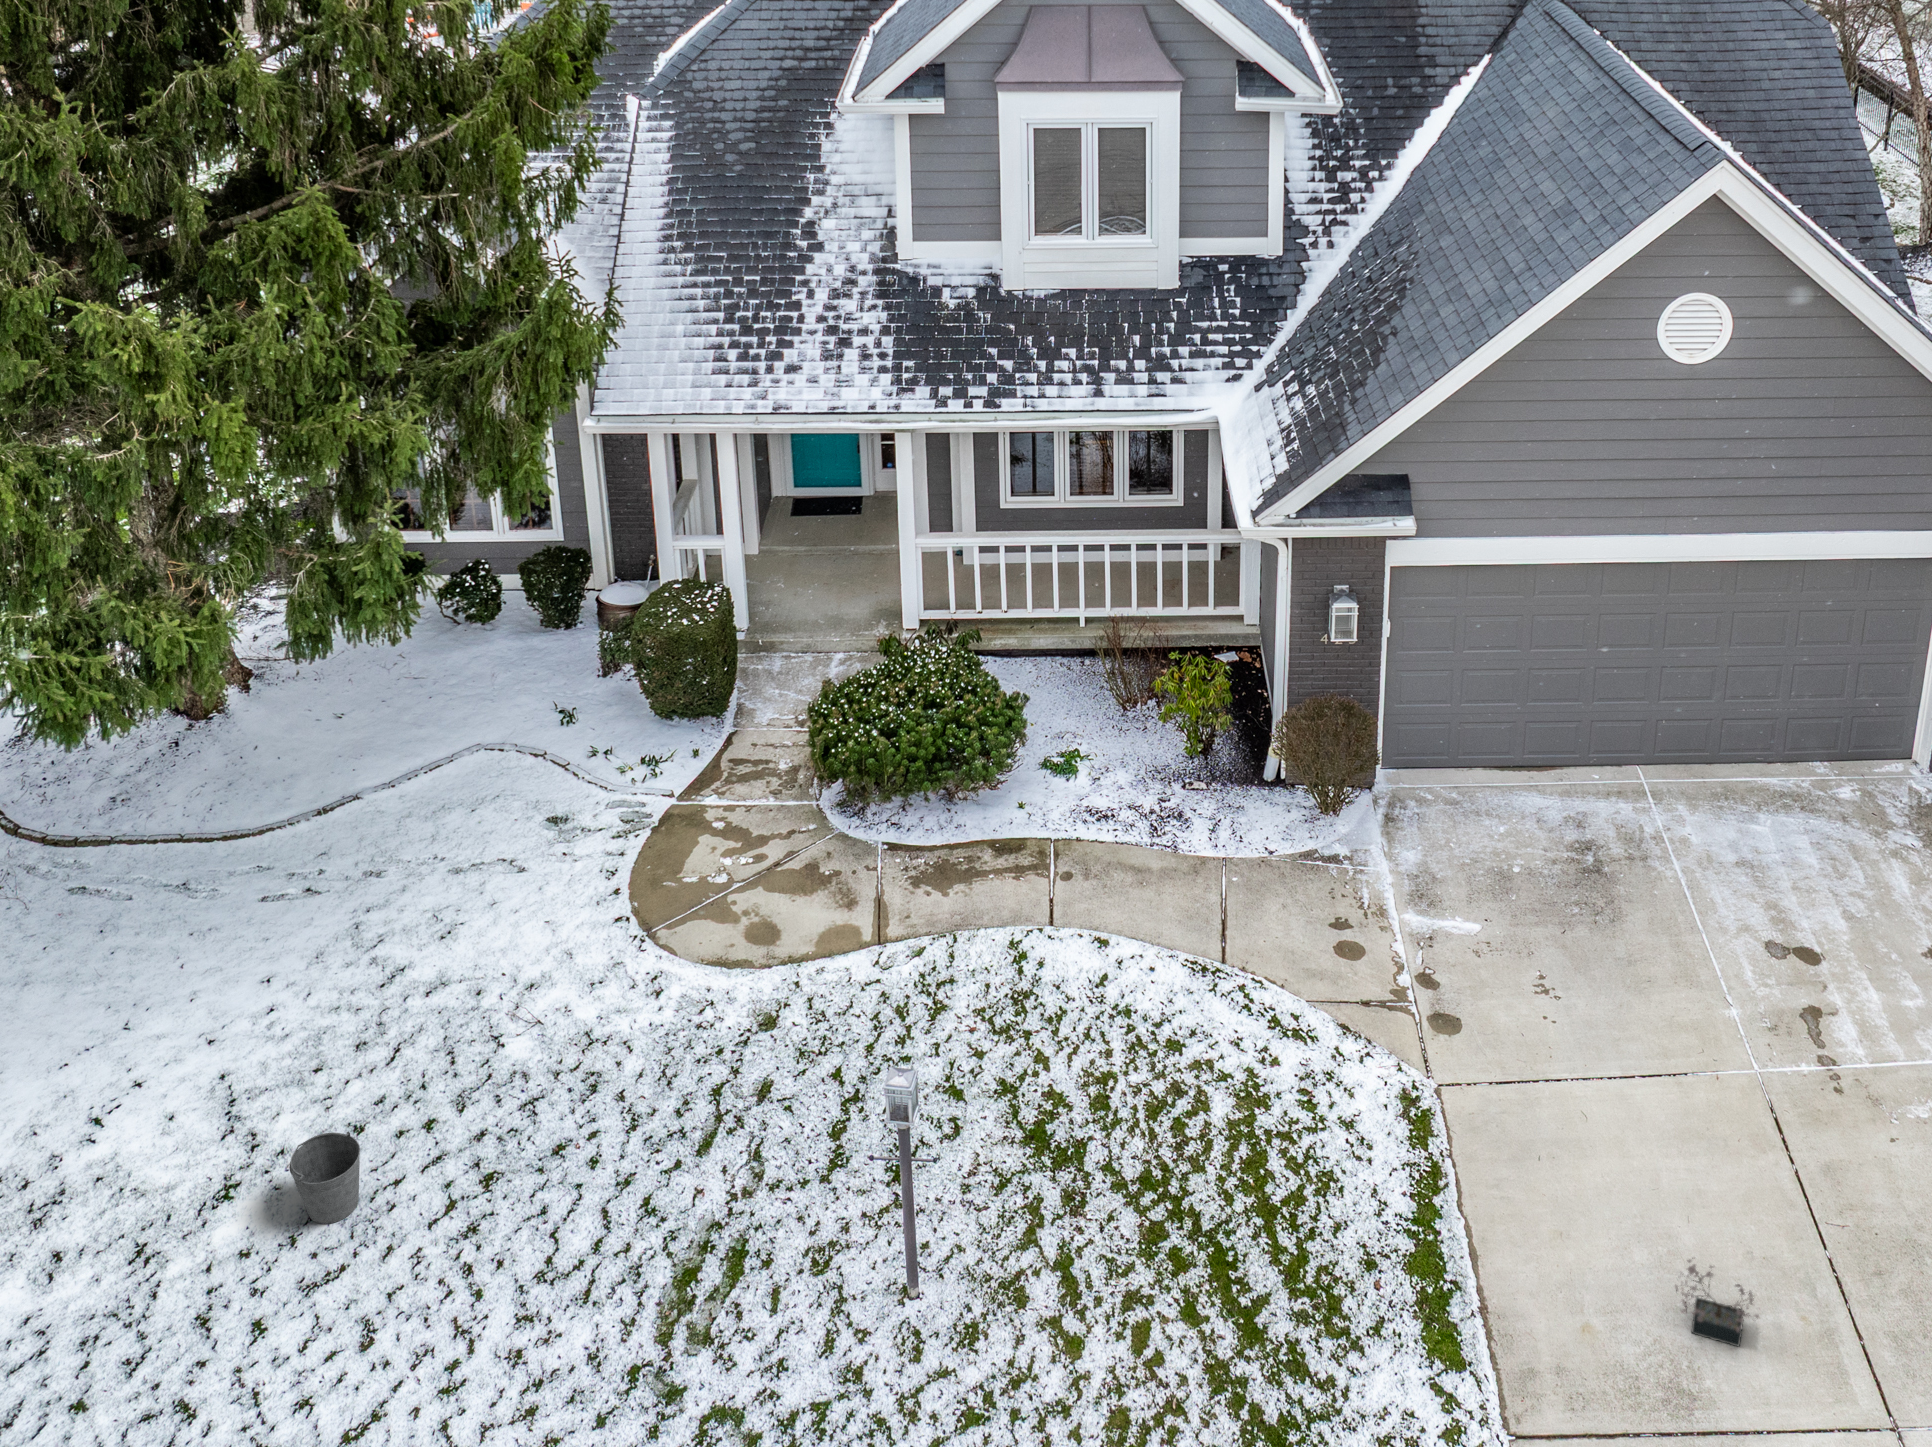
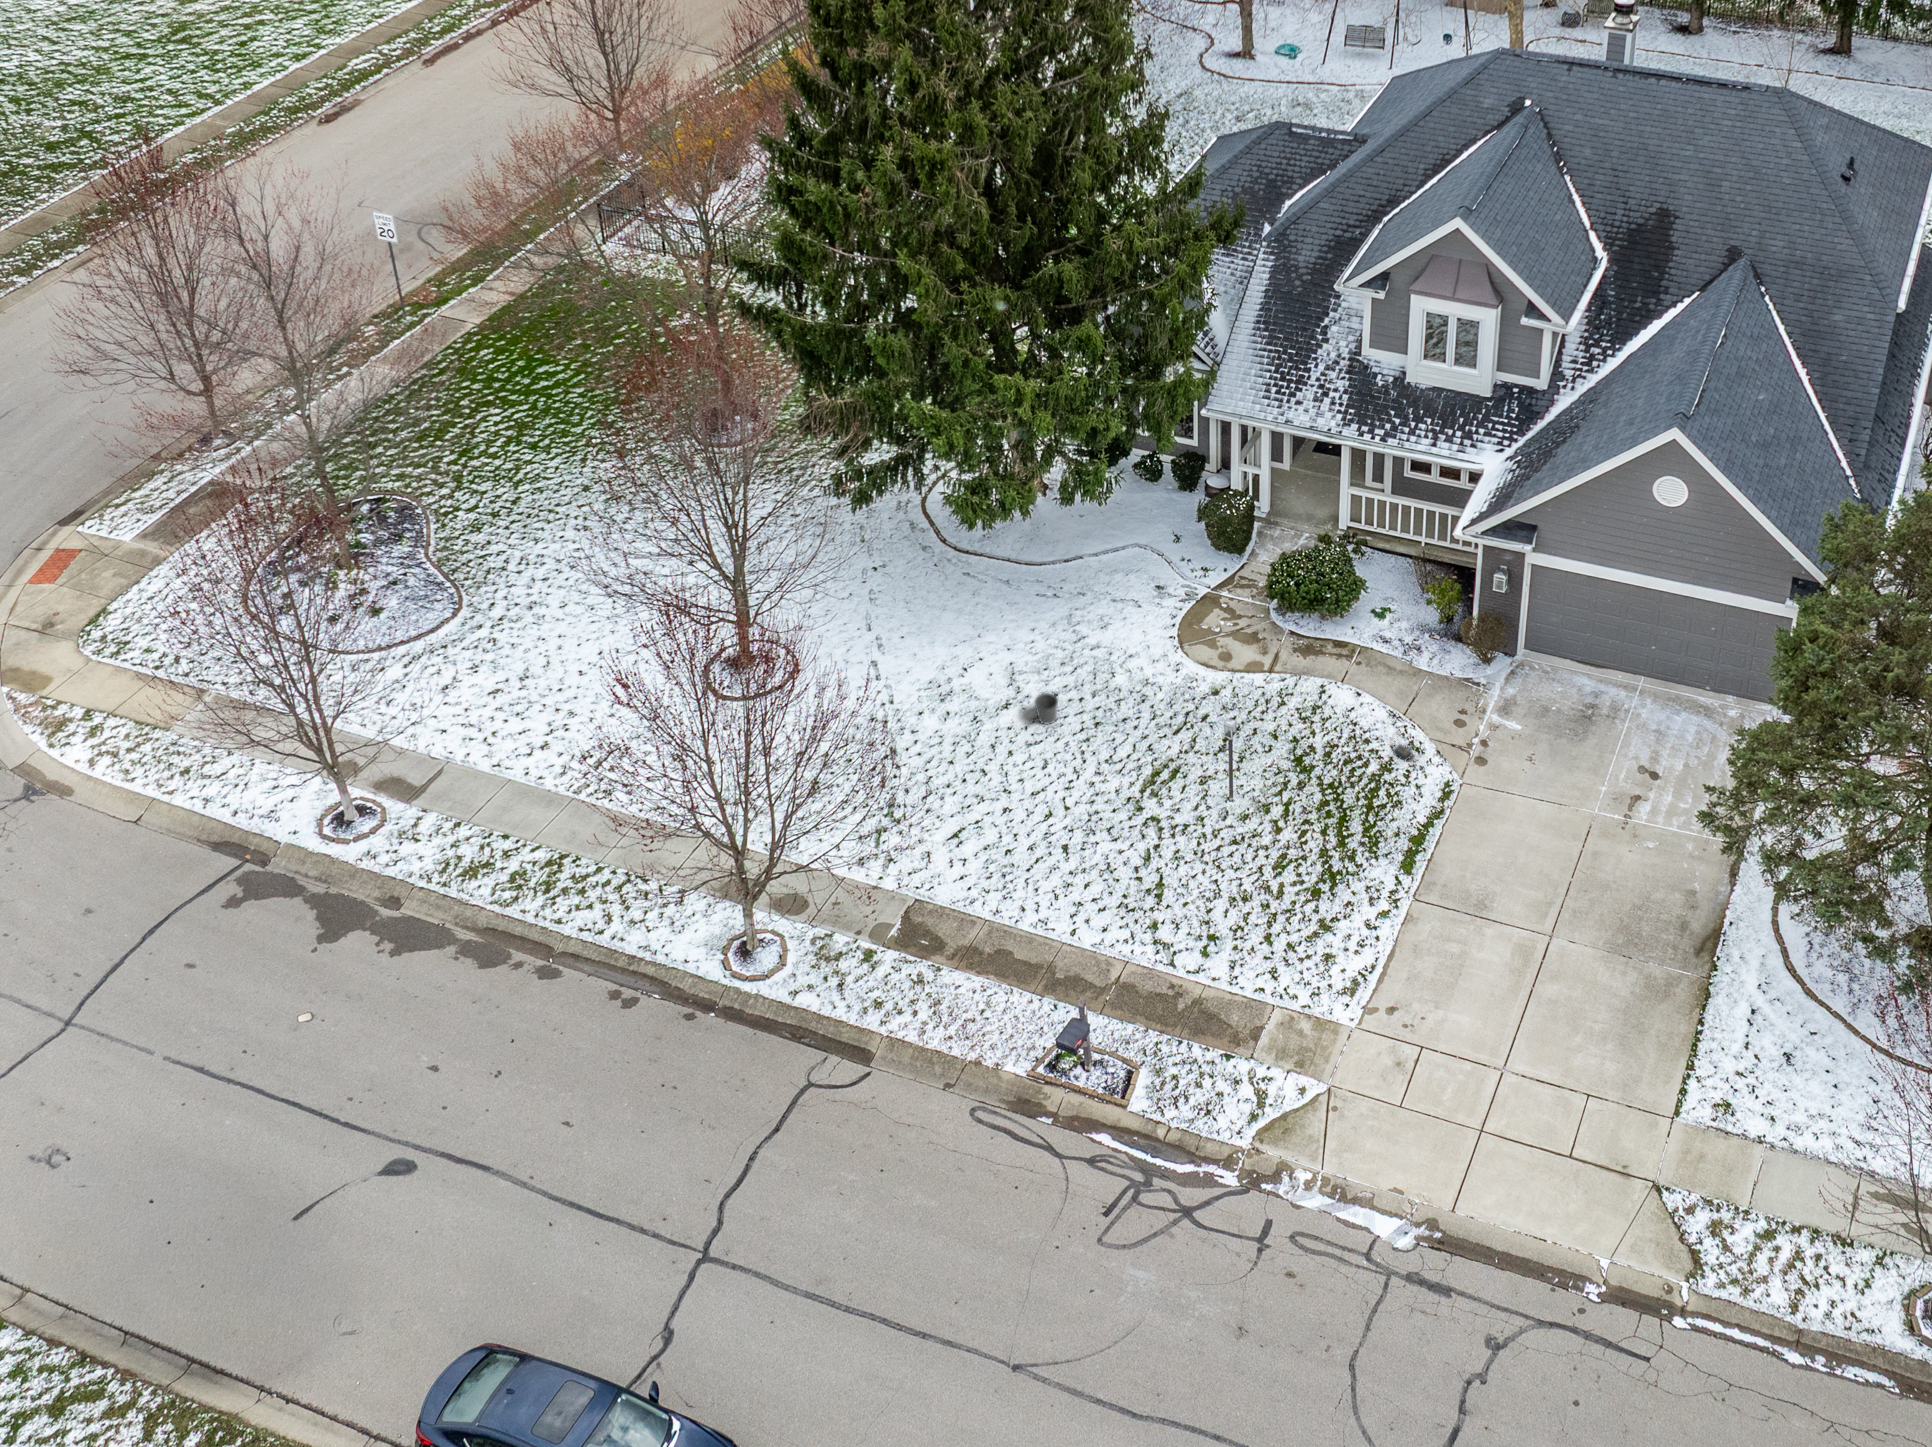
decorative plant: present [1676,1258,1759,1346] -> present [1391,734,1413,761]

